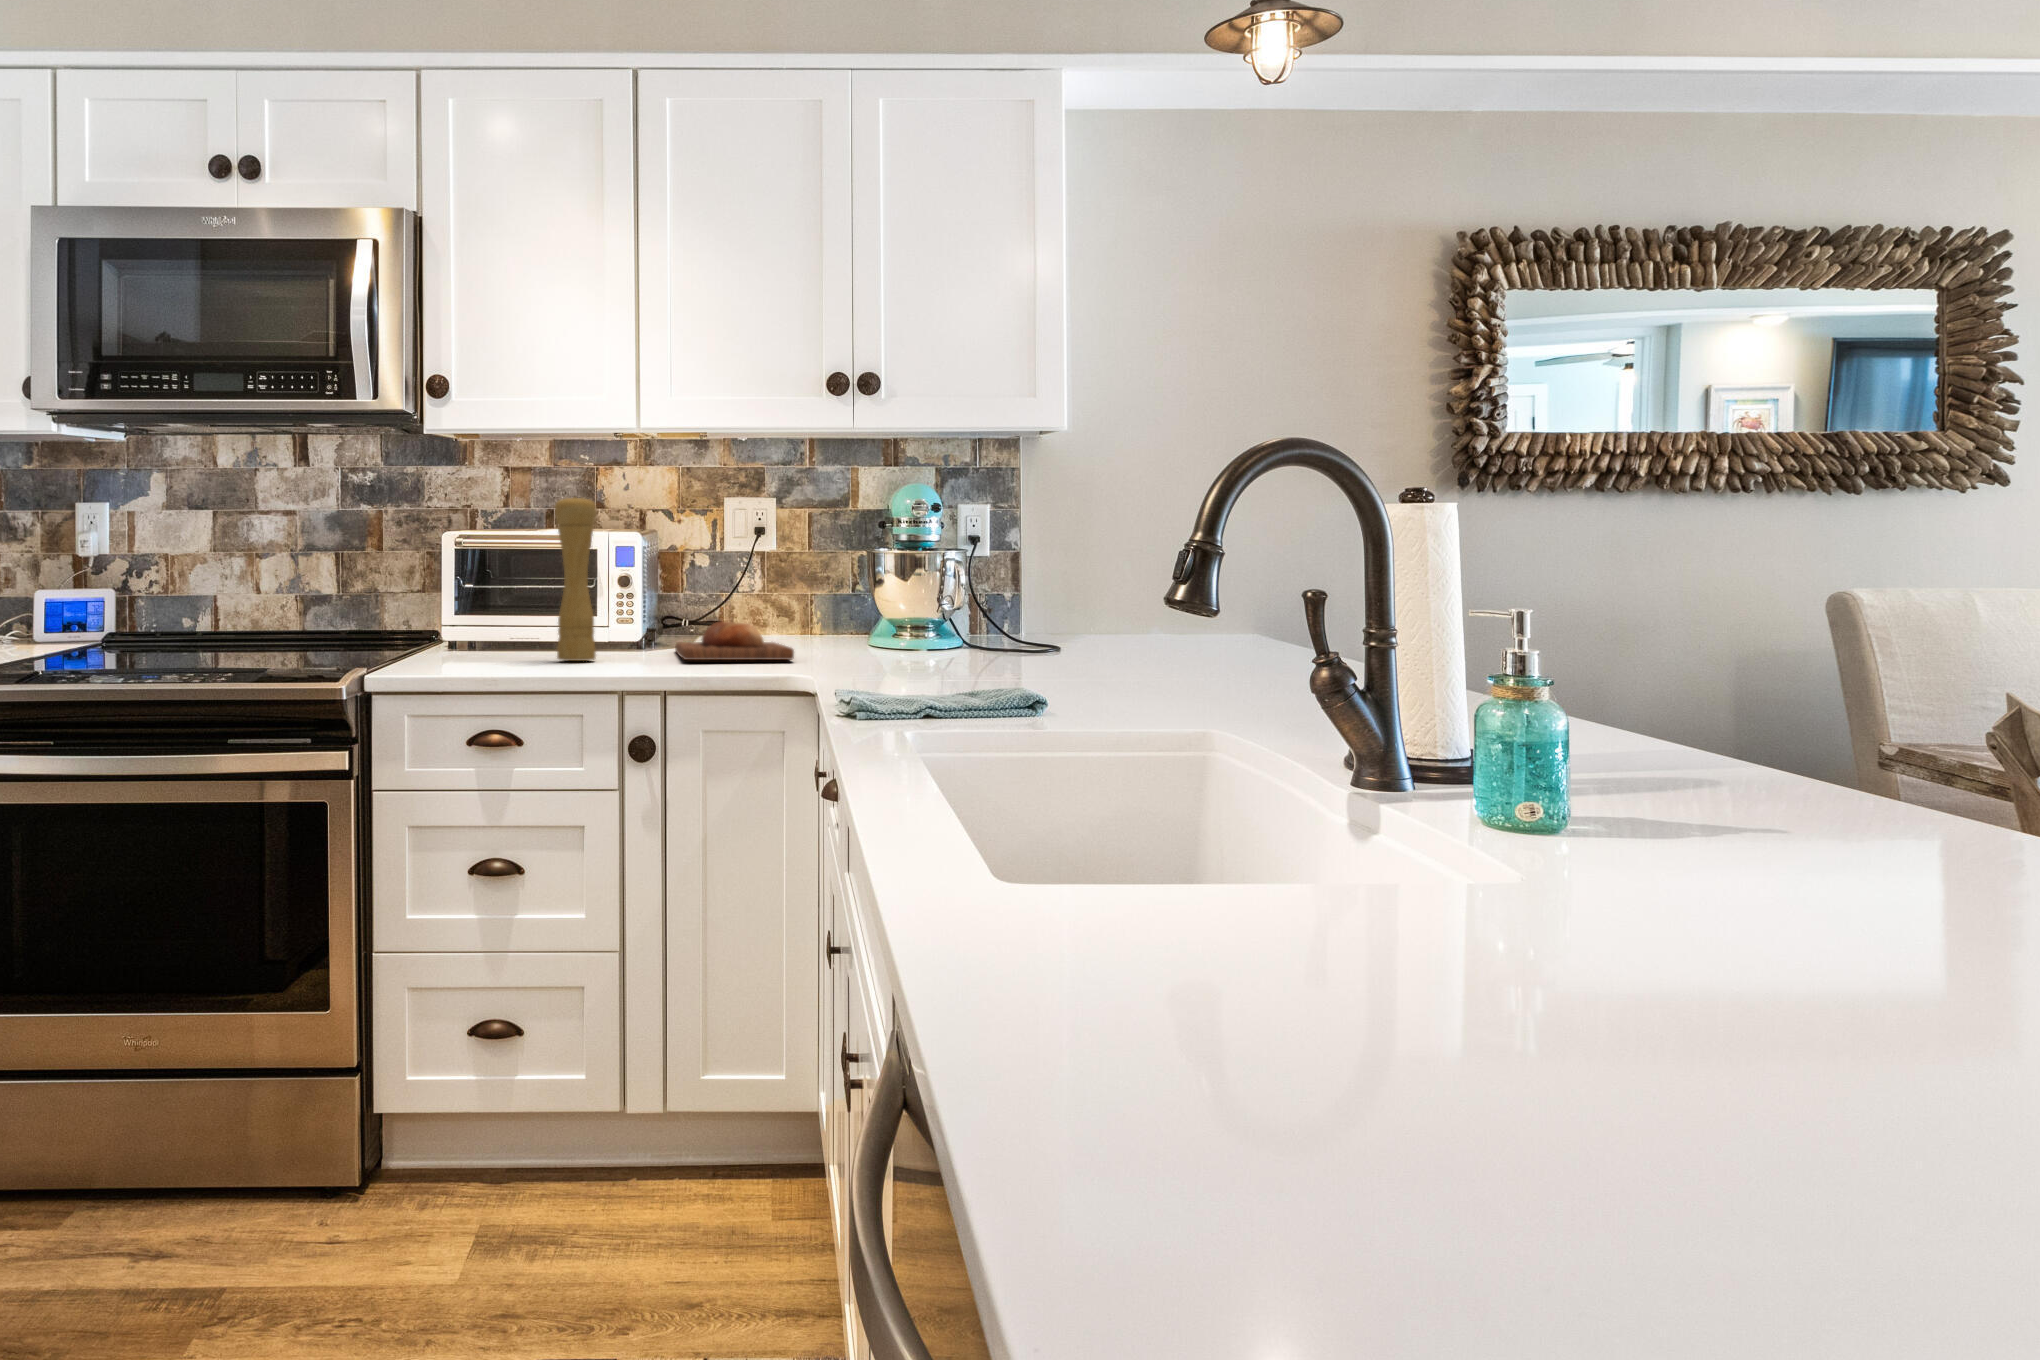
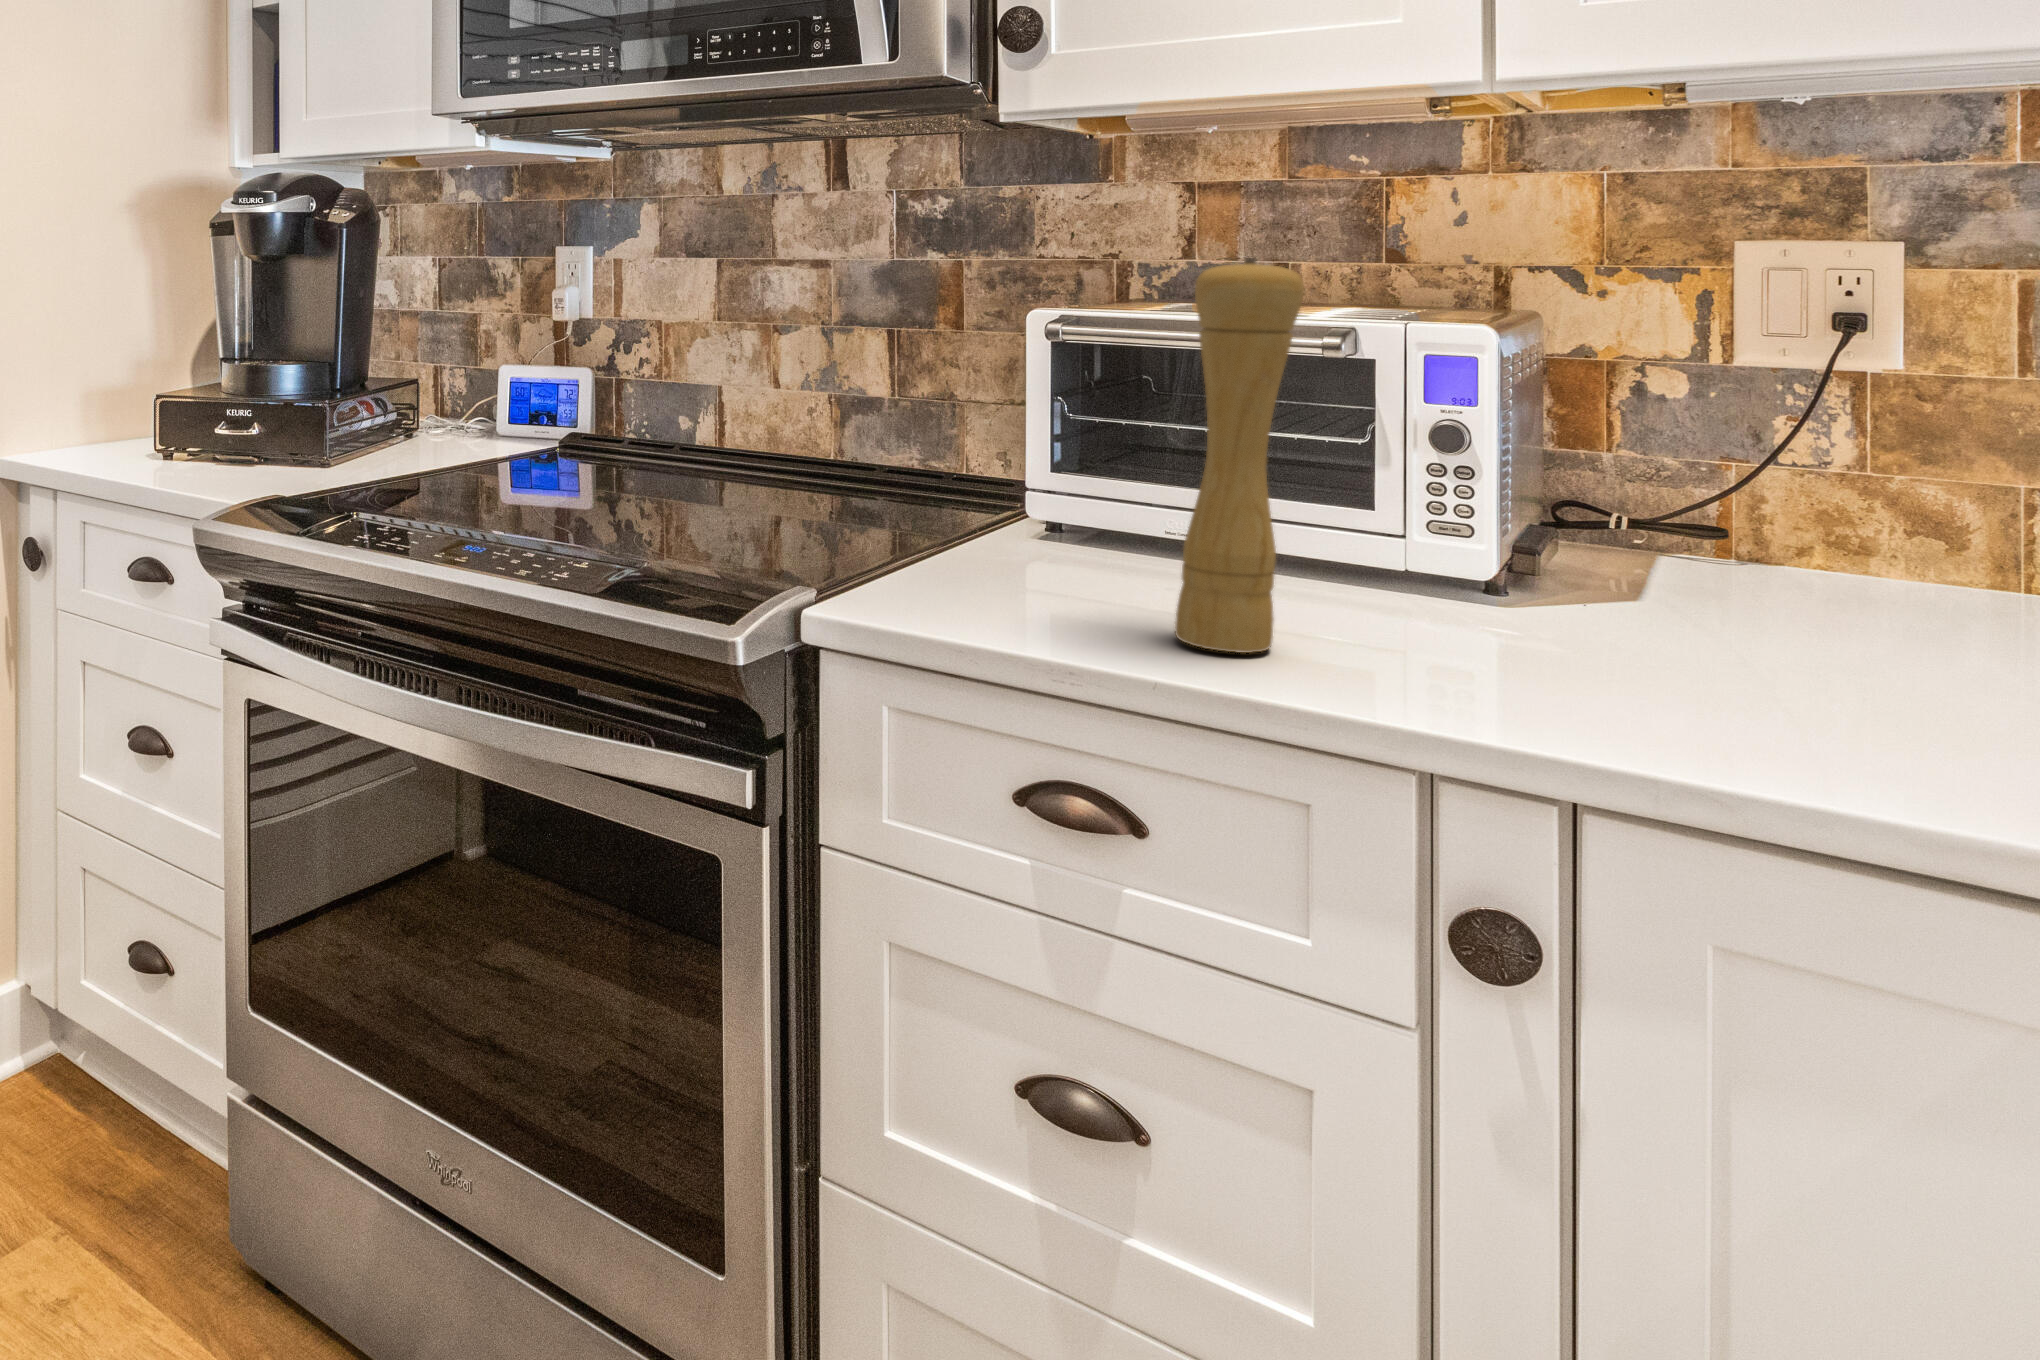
bread loaf: present [675,622,794,660] -> none [1510,572,1928,781]

